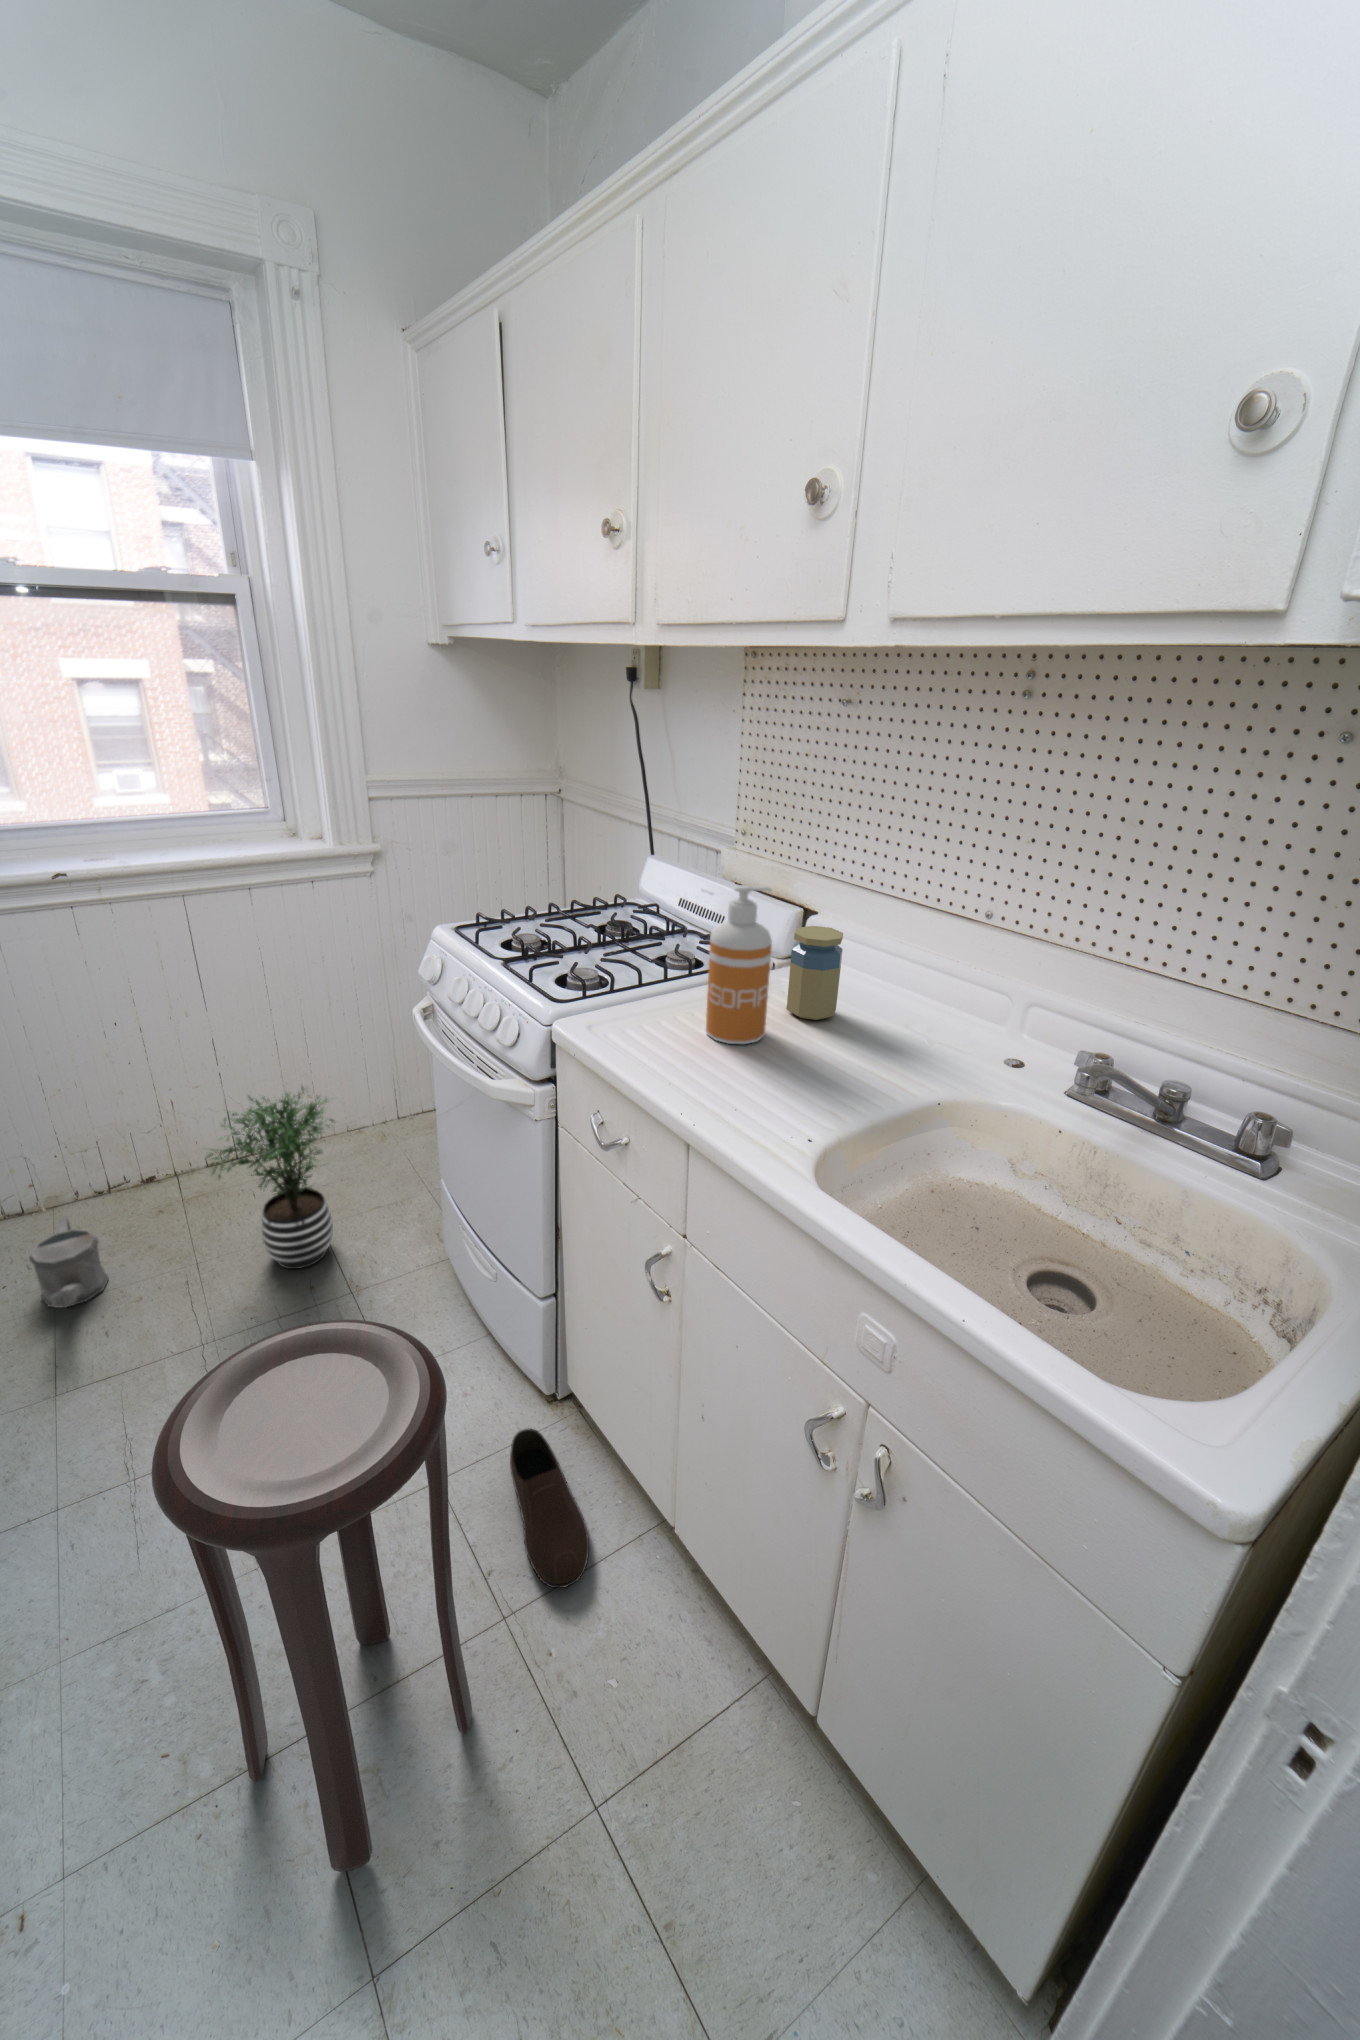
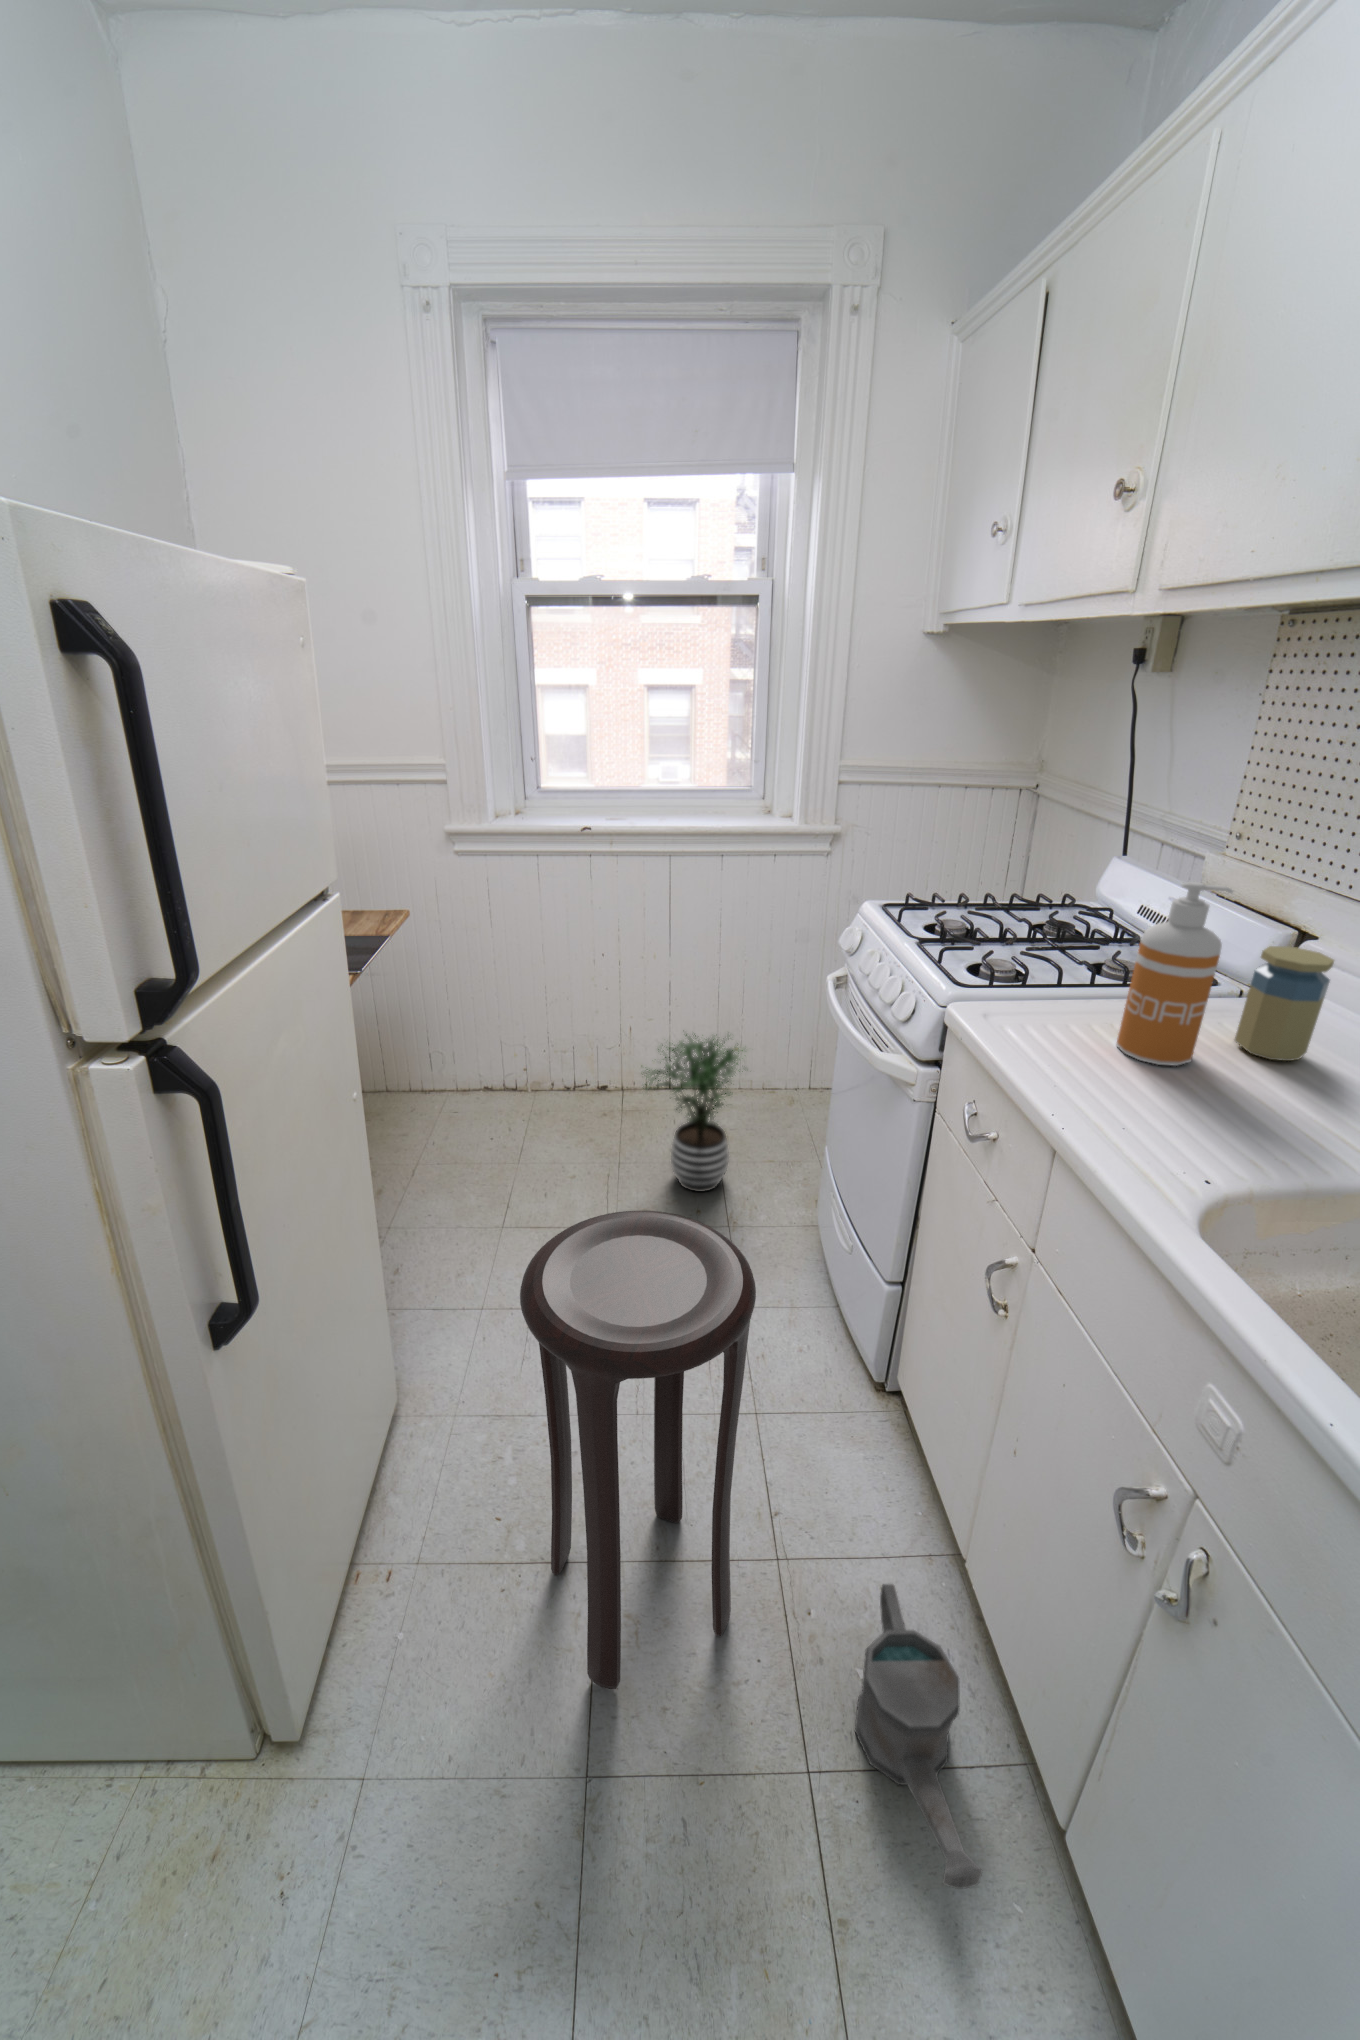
watering can: present [29,1217,109,1308] -> present [855,1584,982,1889]
shoe: present [510,1429,589,1588] -> none [815,1399,879,1563]

